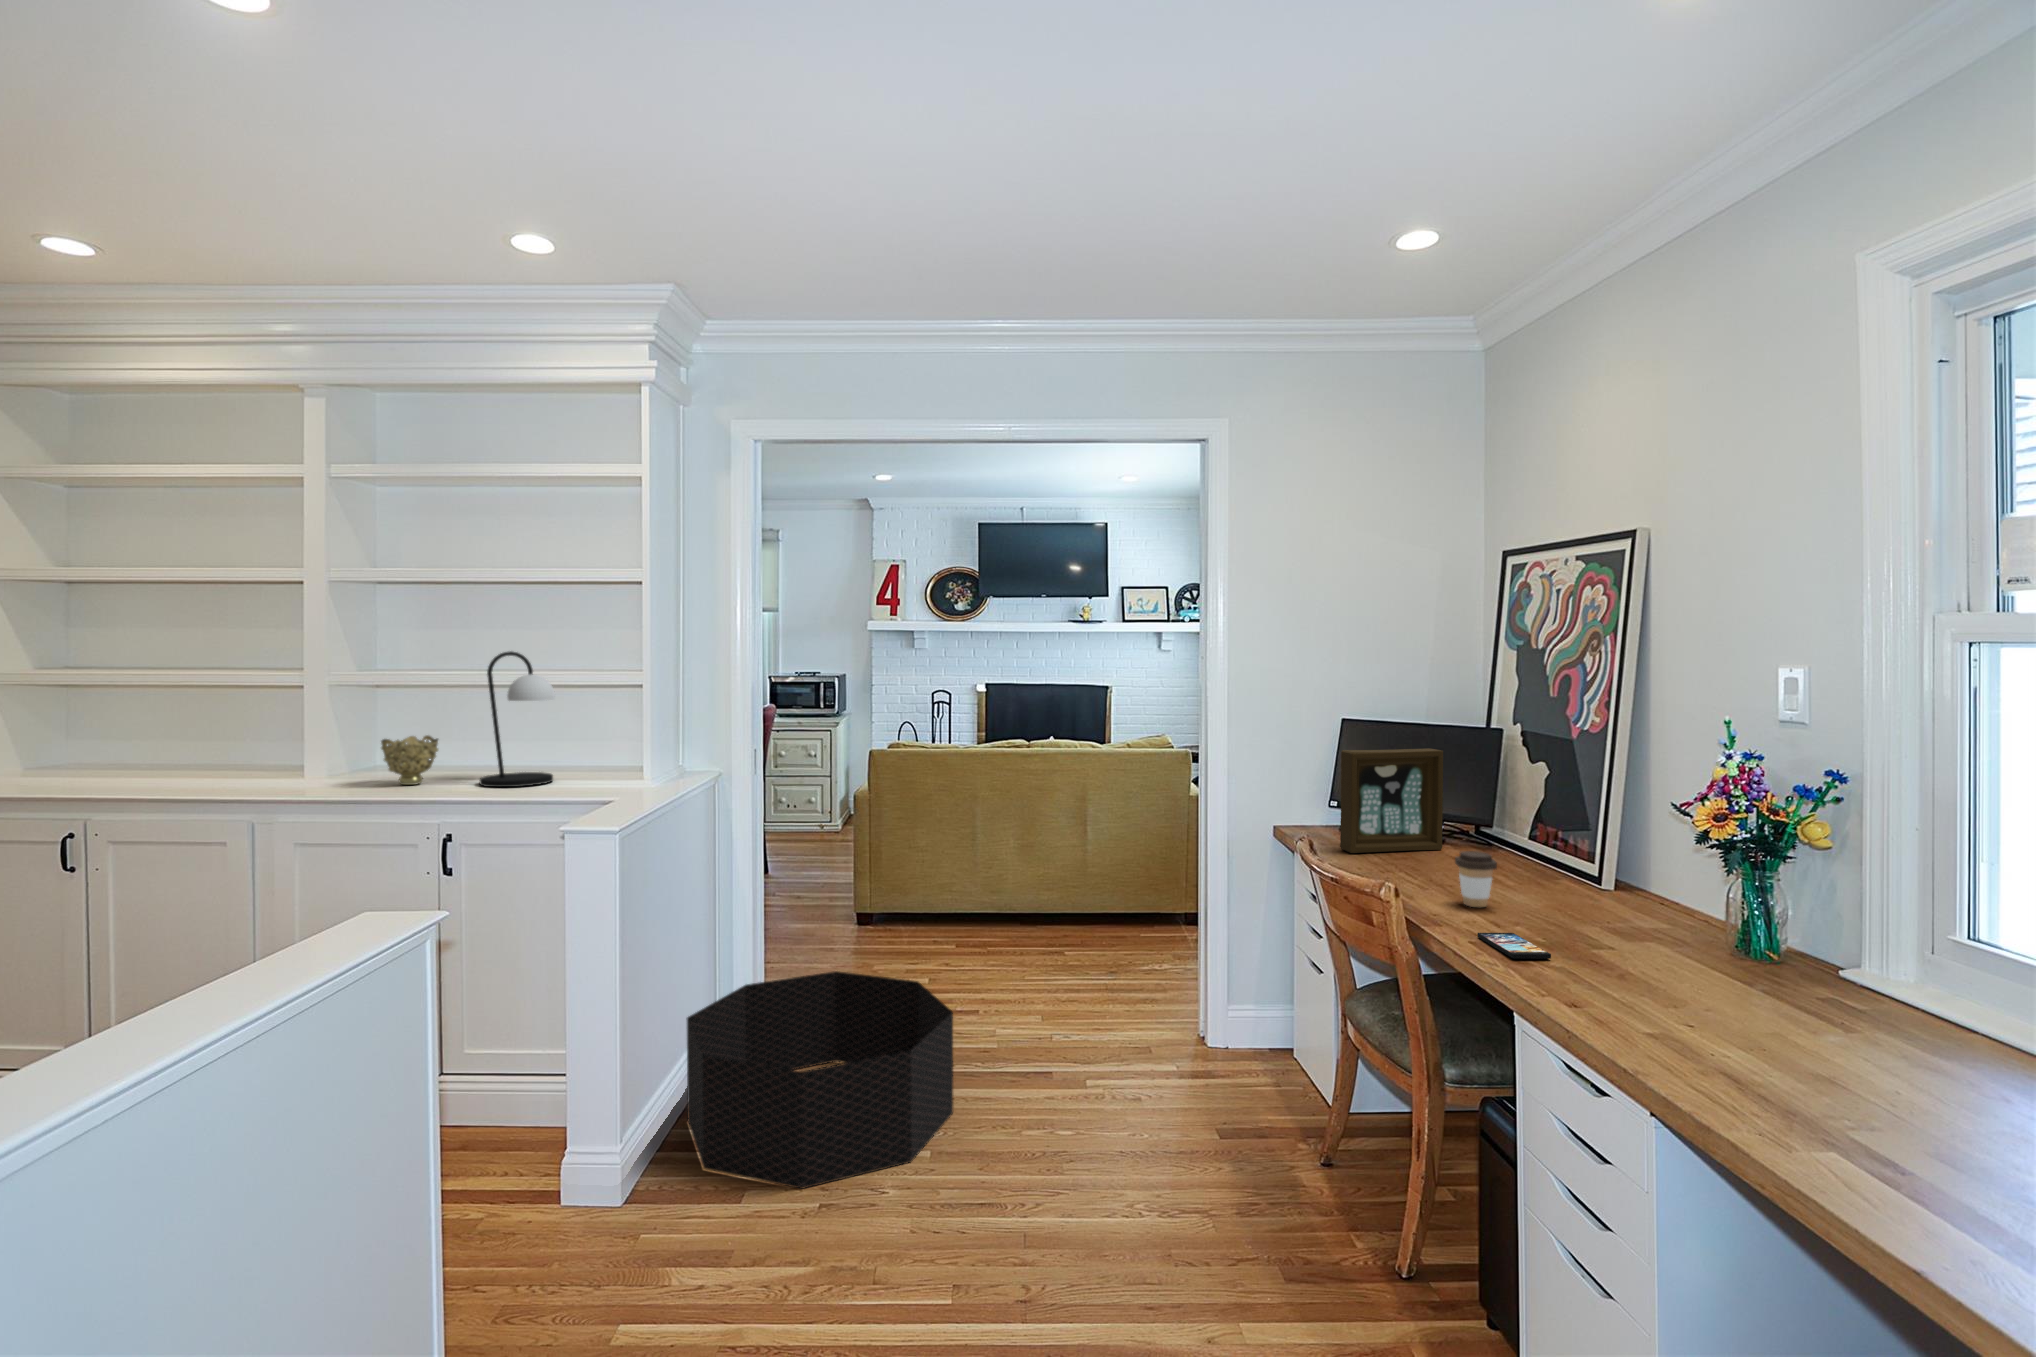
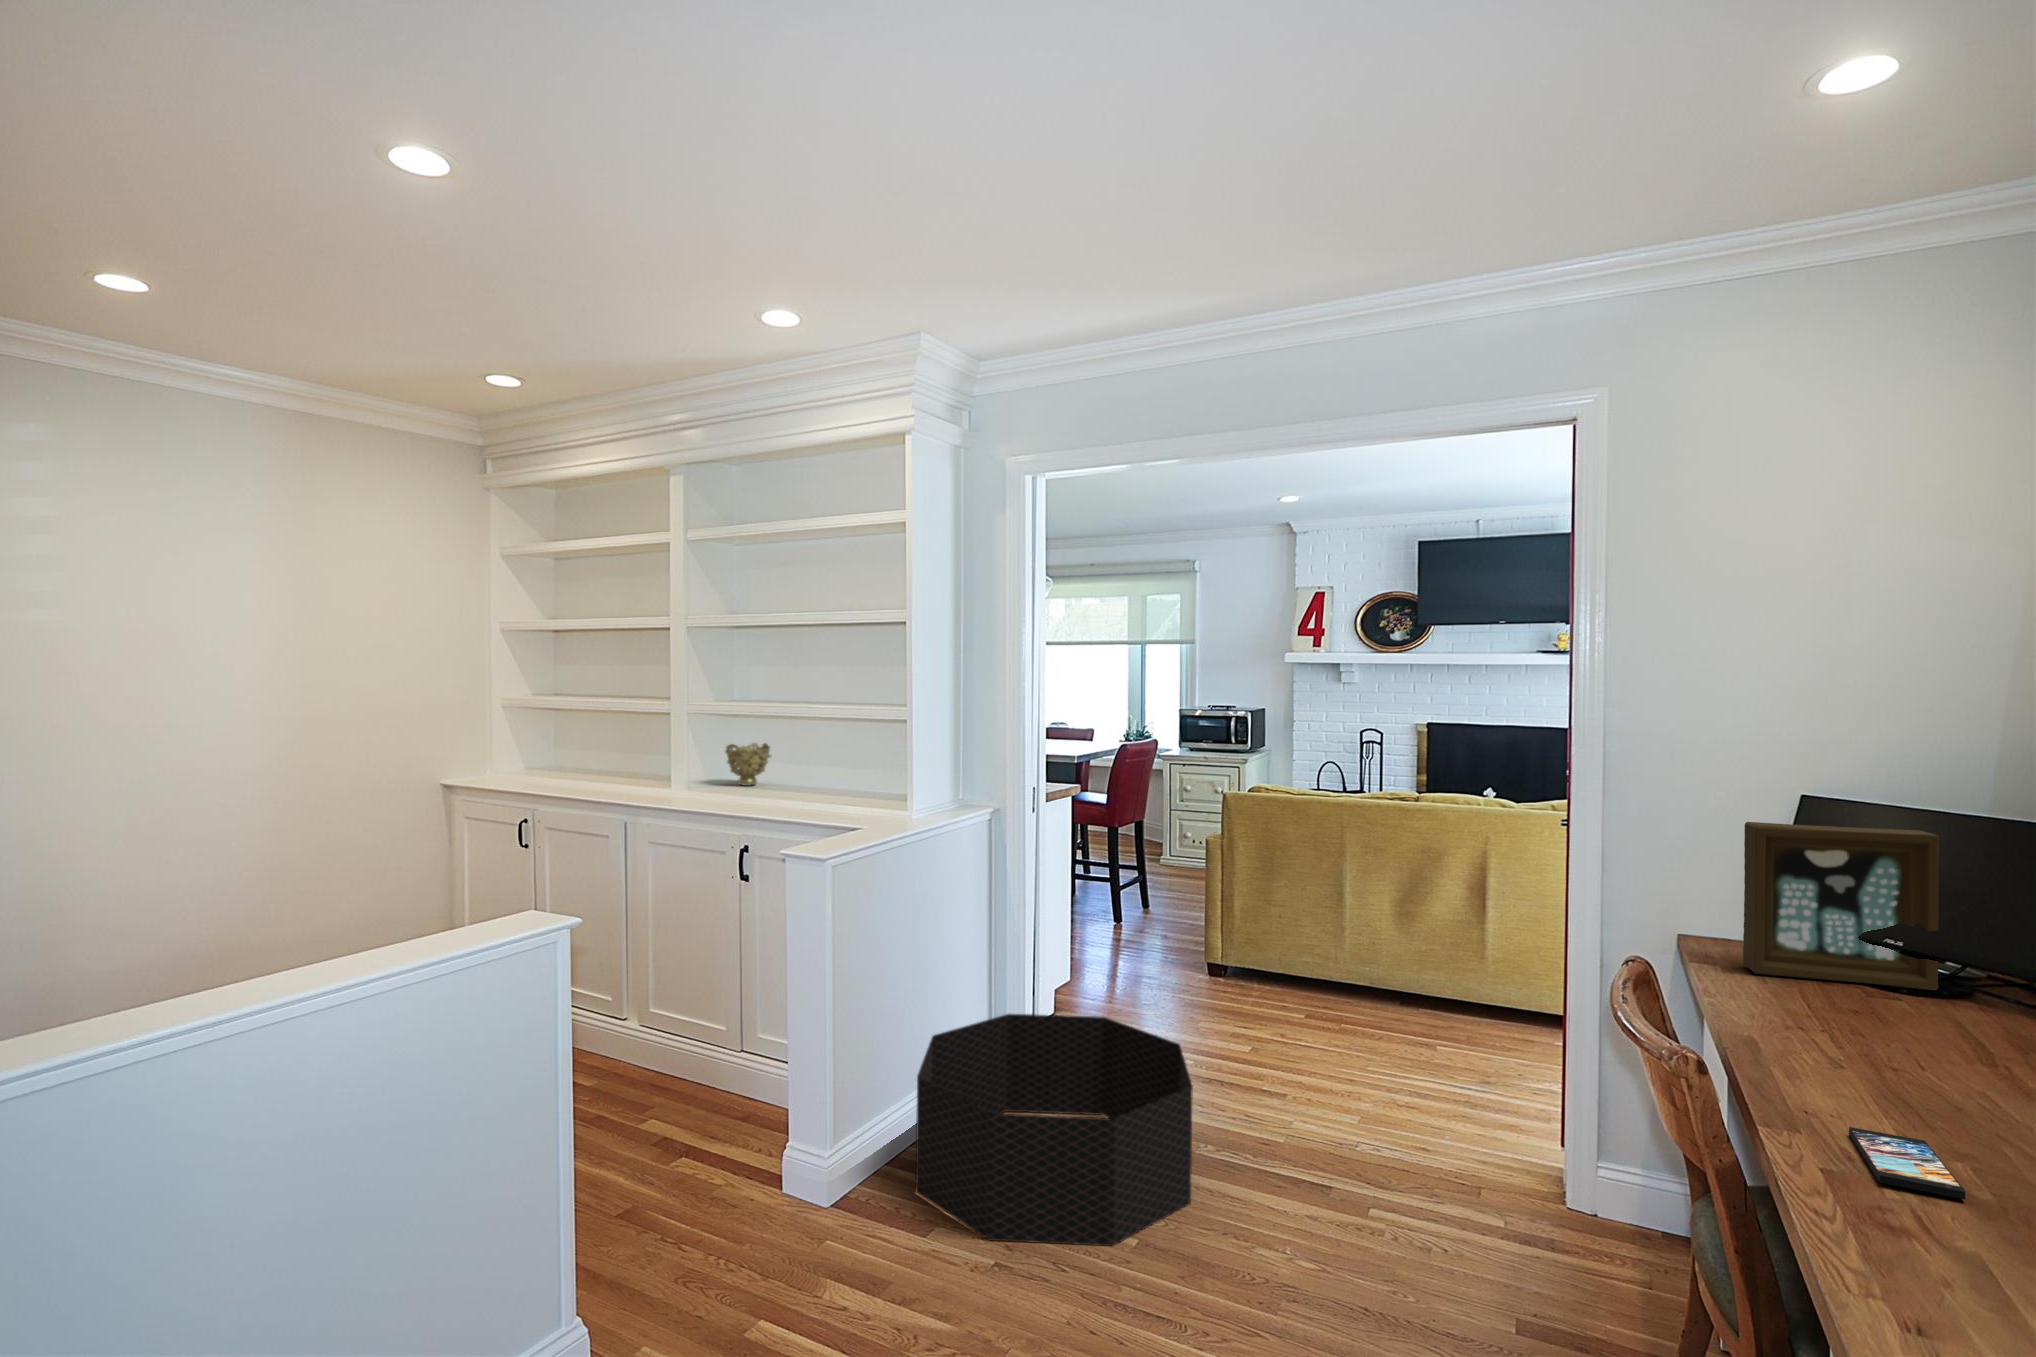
table lamp: present [480,651,554,787] -> none [794,670,860,793]
coffee cup: present [1455,851,1497,907] -> none [1868,993,1944,1090]

